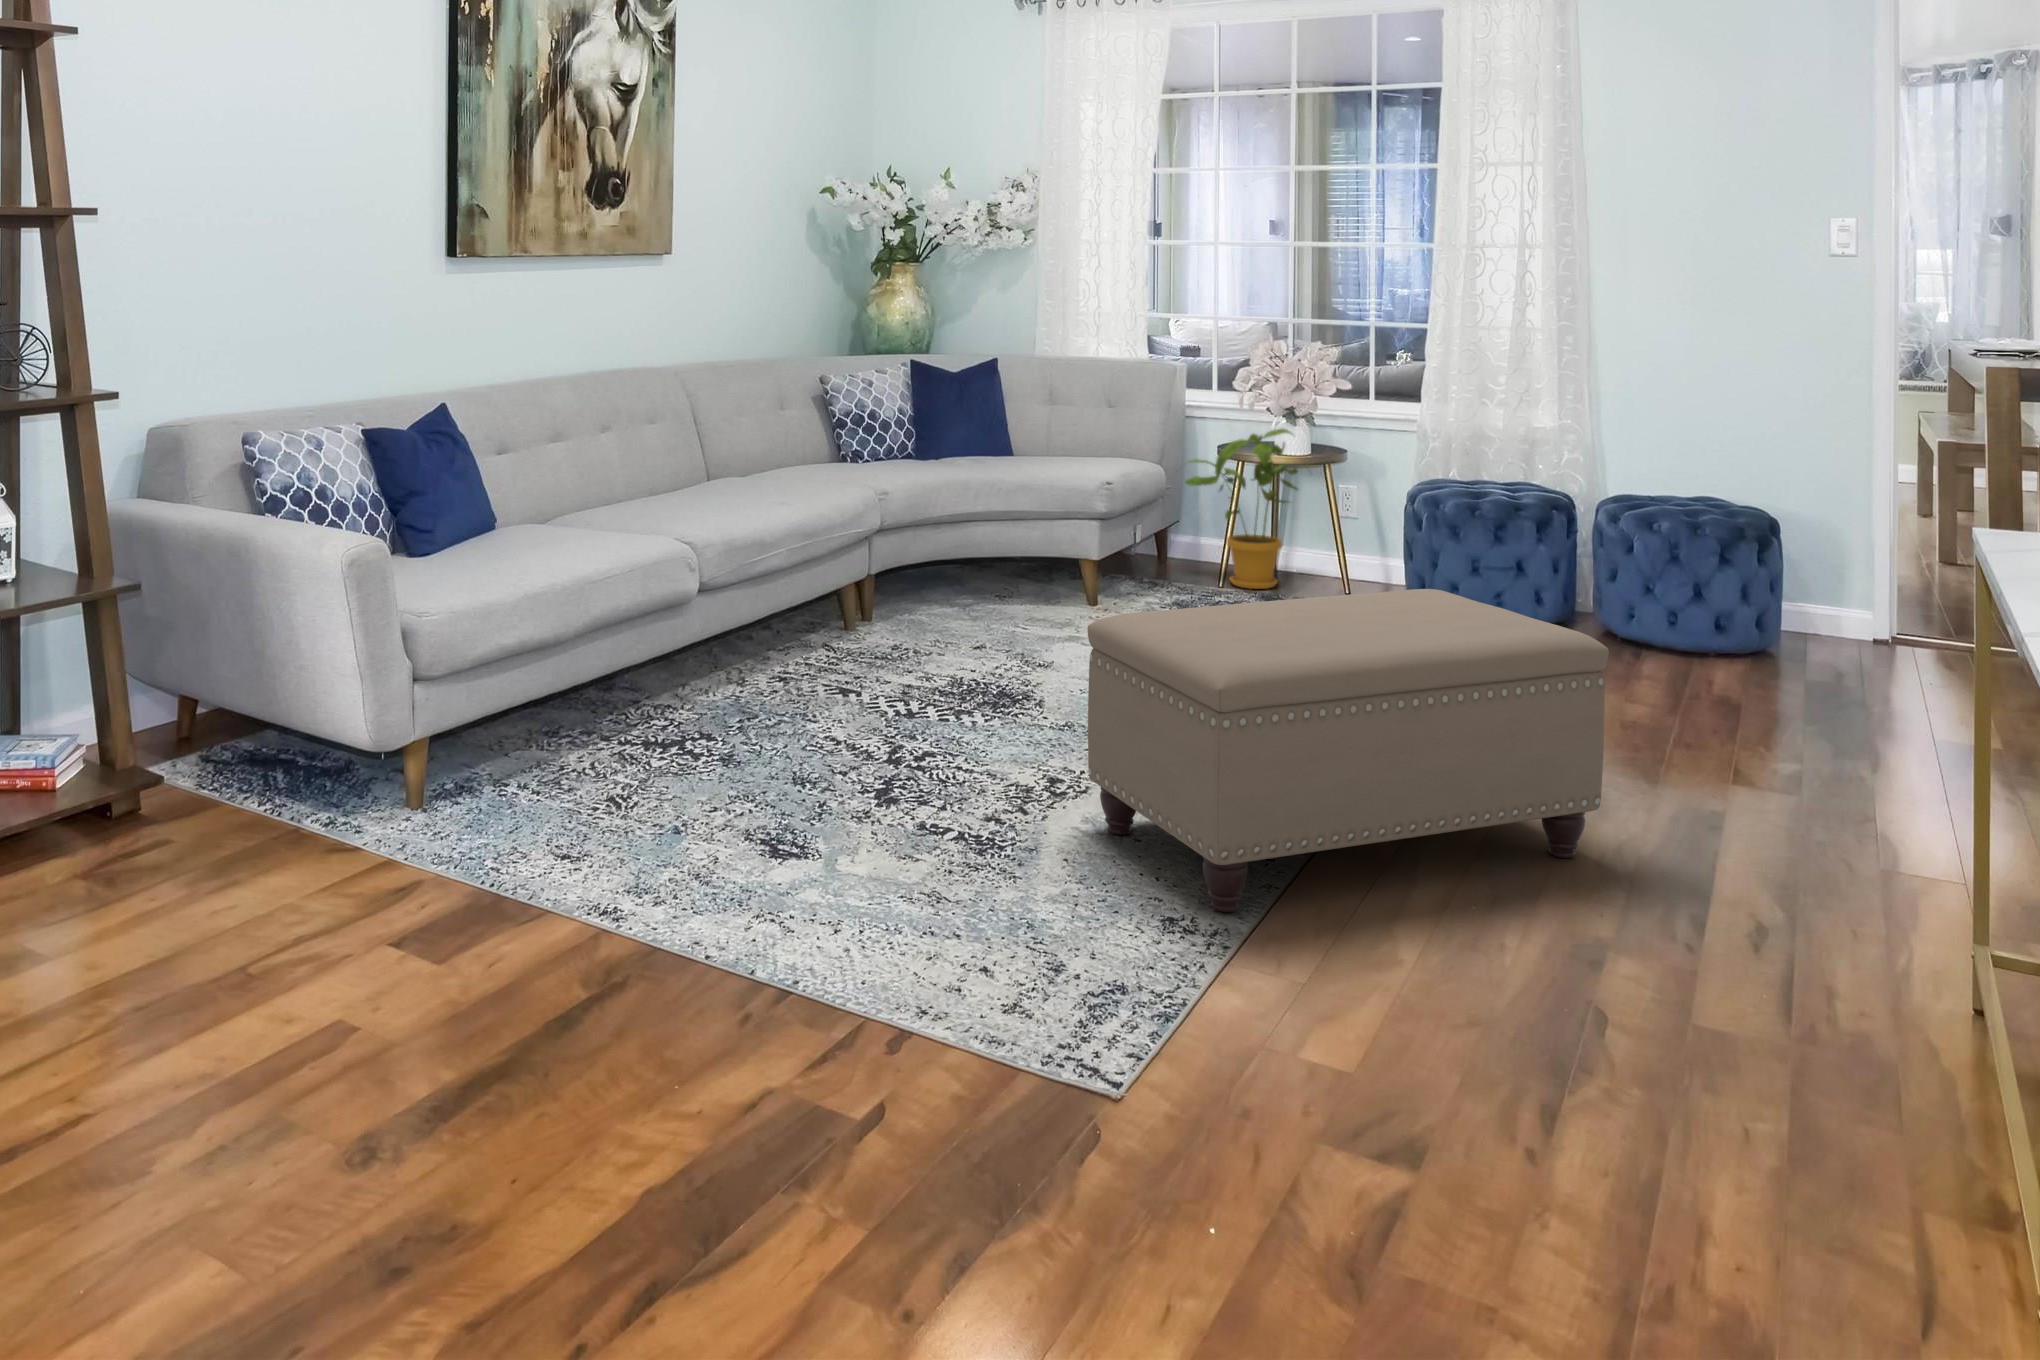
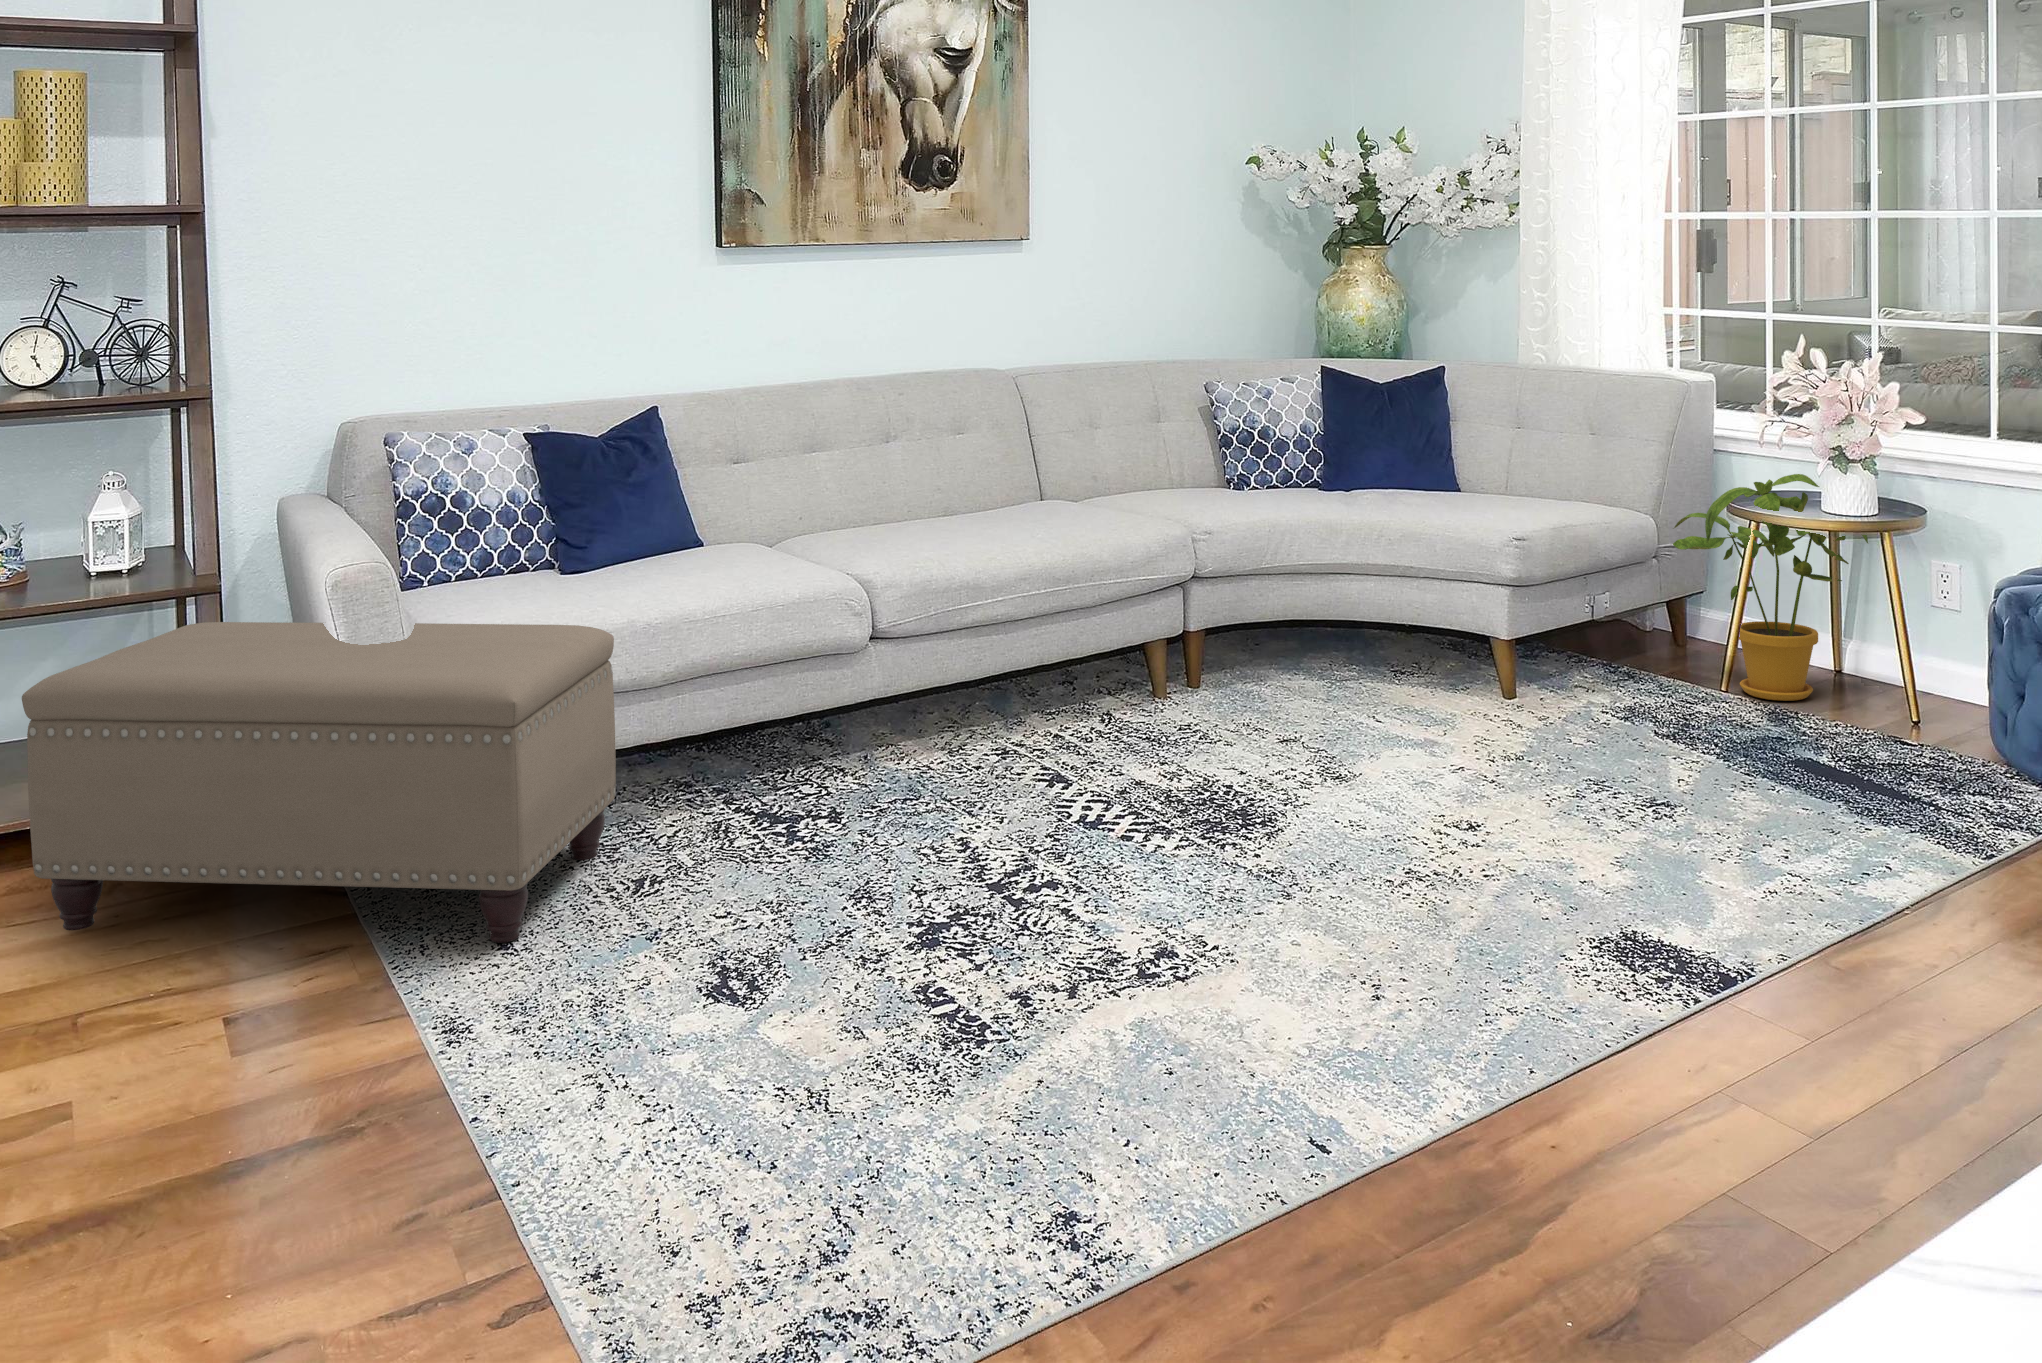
ottoman: present [1088,589,1609,912] -> present [22,622,616,943]

